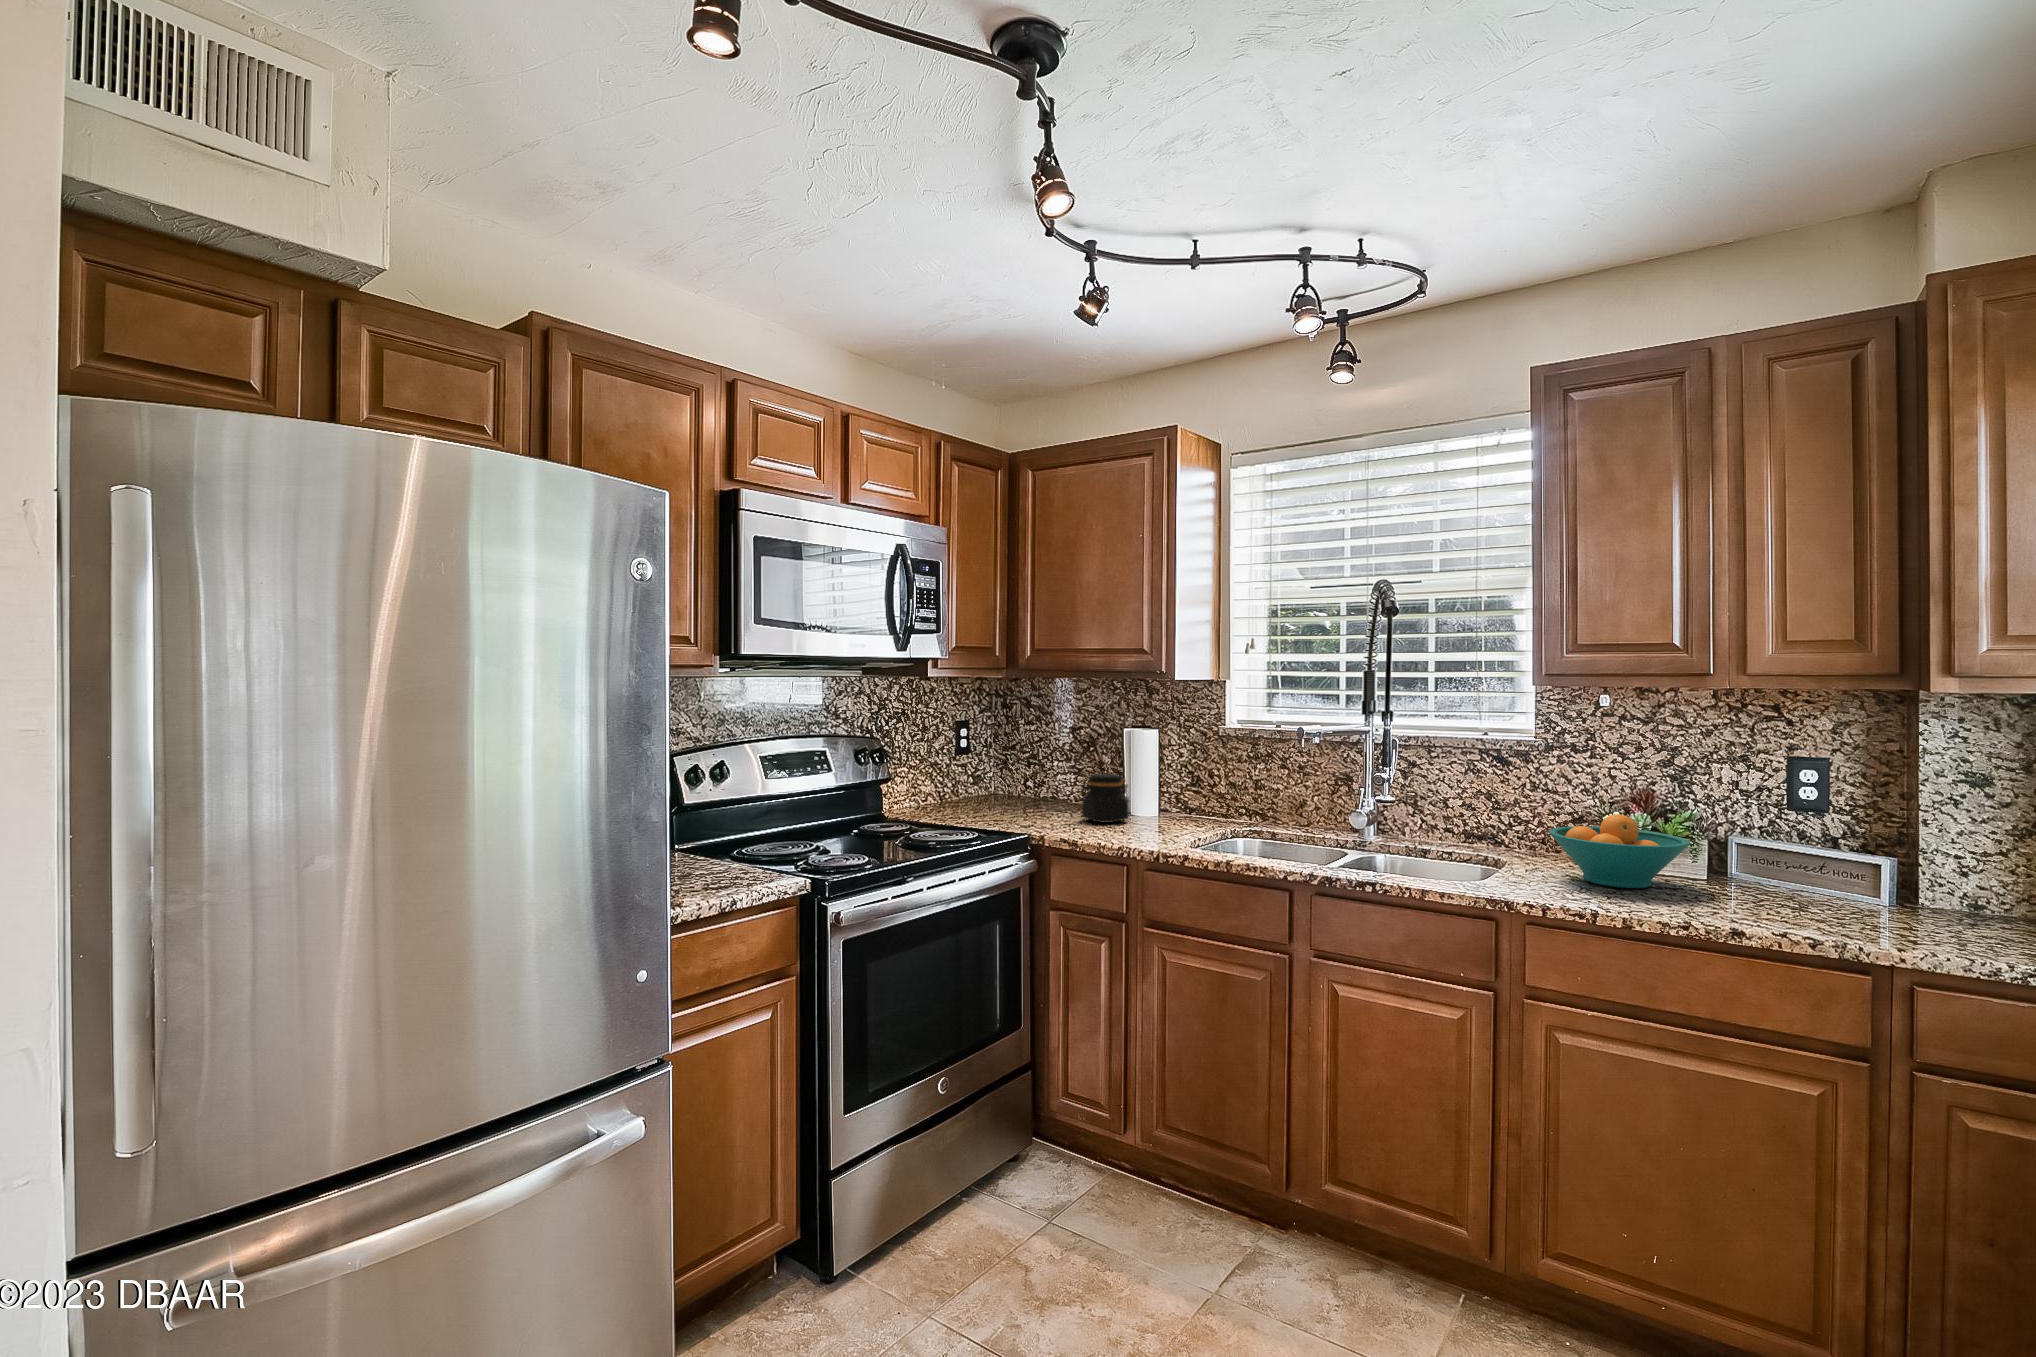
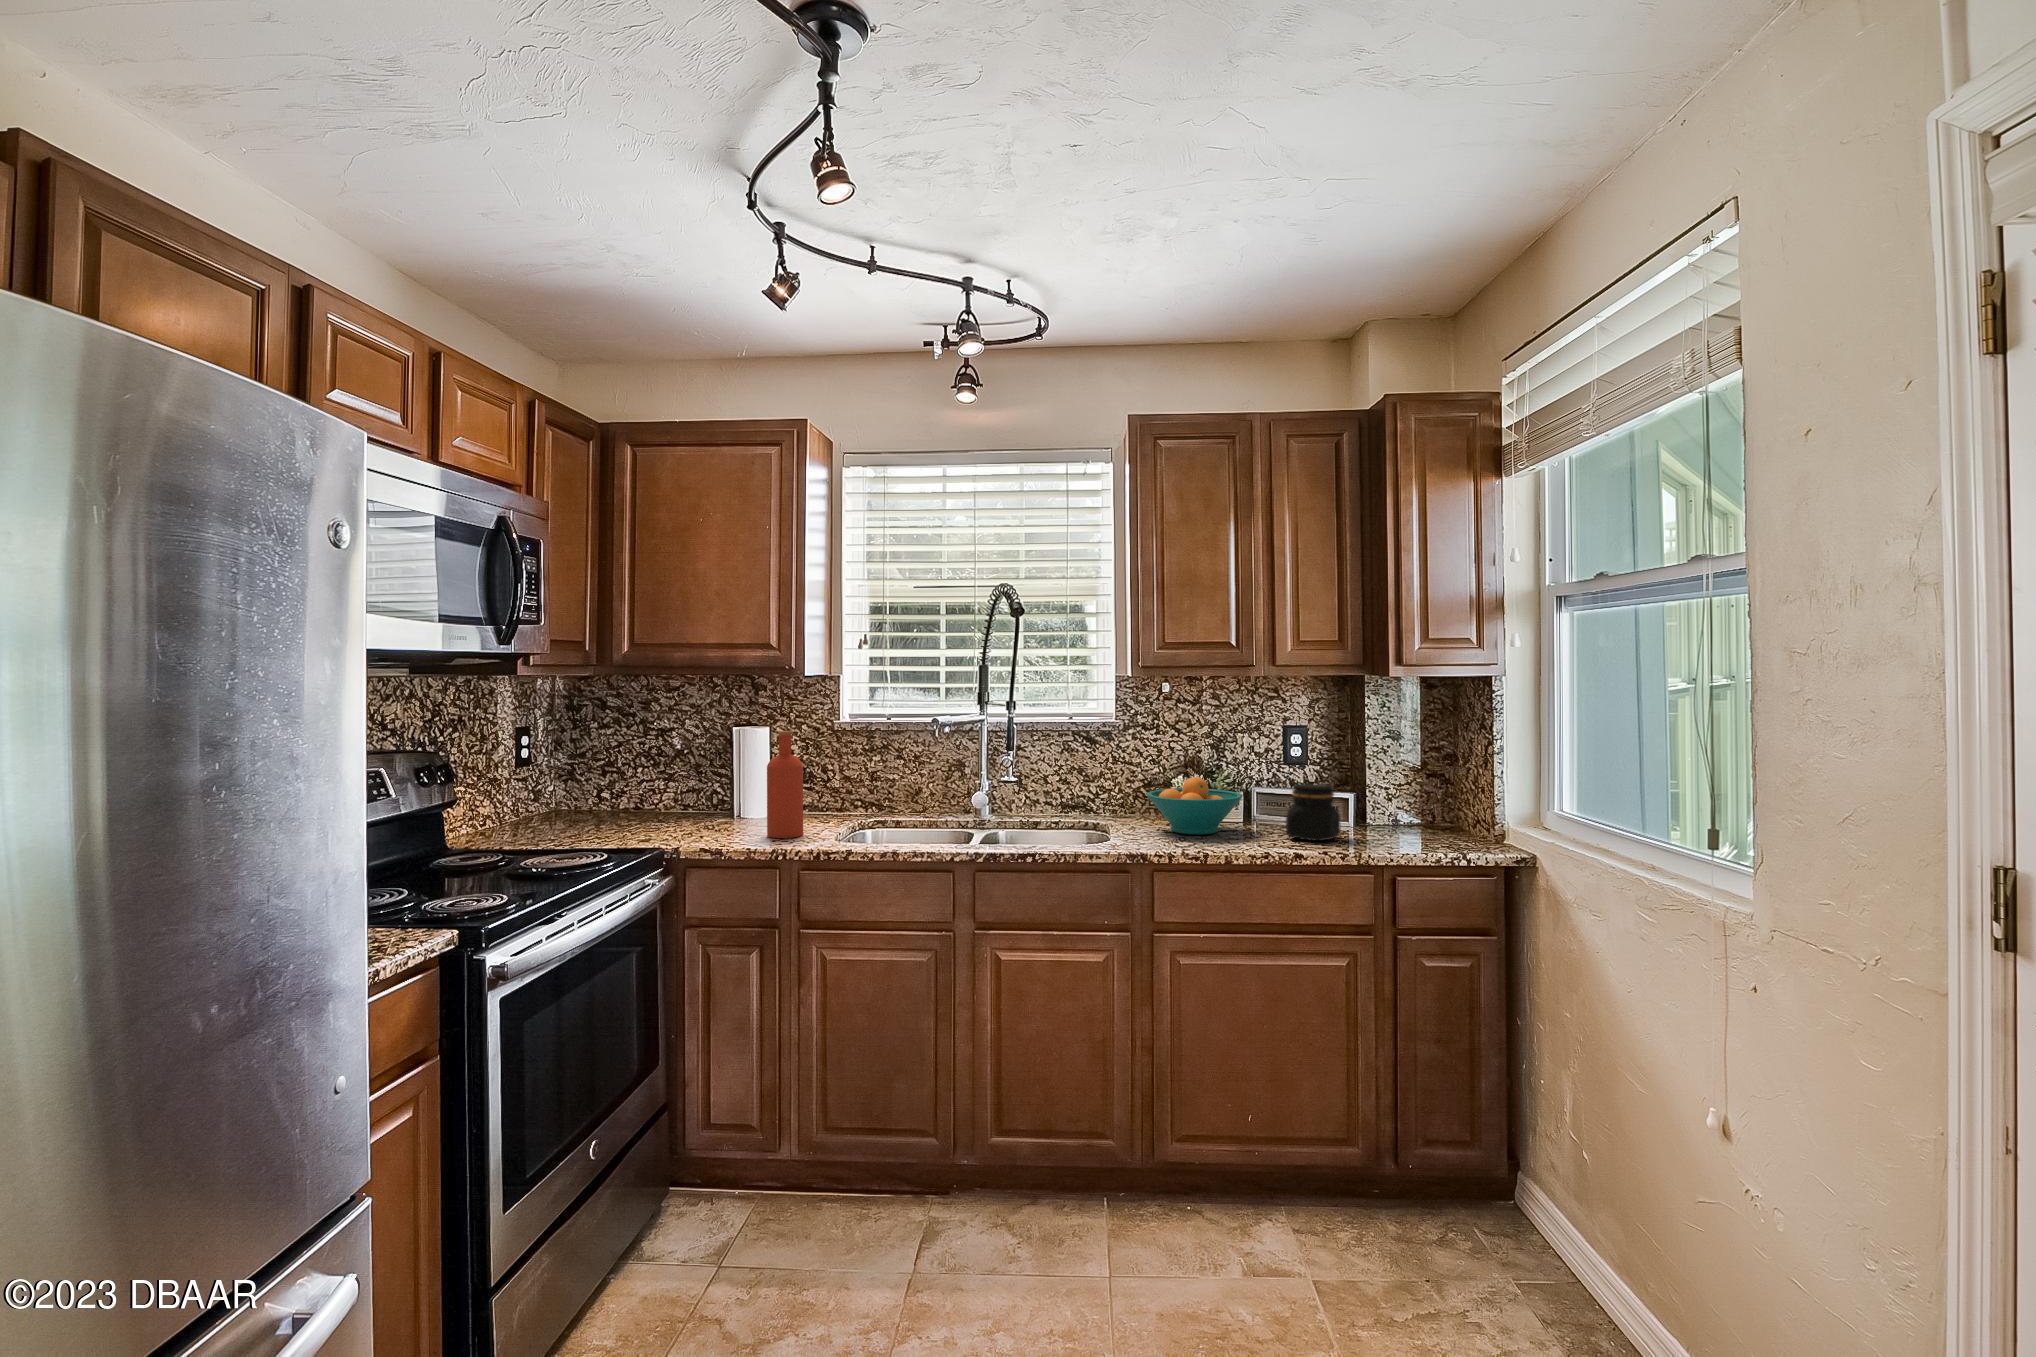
bottle: none [1128,734,1162,837] -> present [767,731,803,838]
jar: present [1082,774,1129,823] -> present [1286,784,1341,841]

